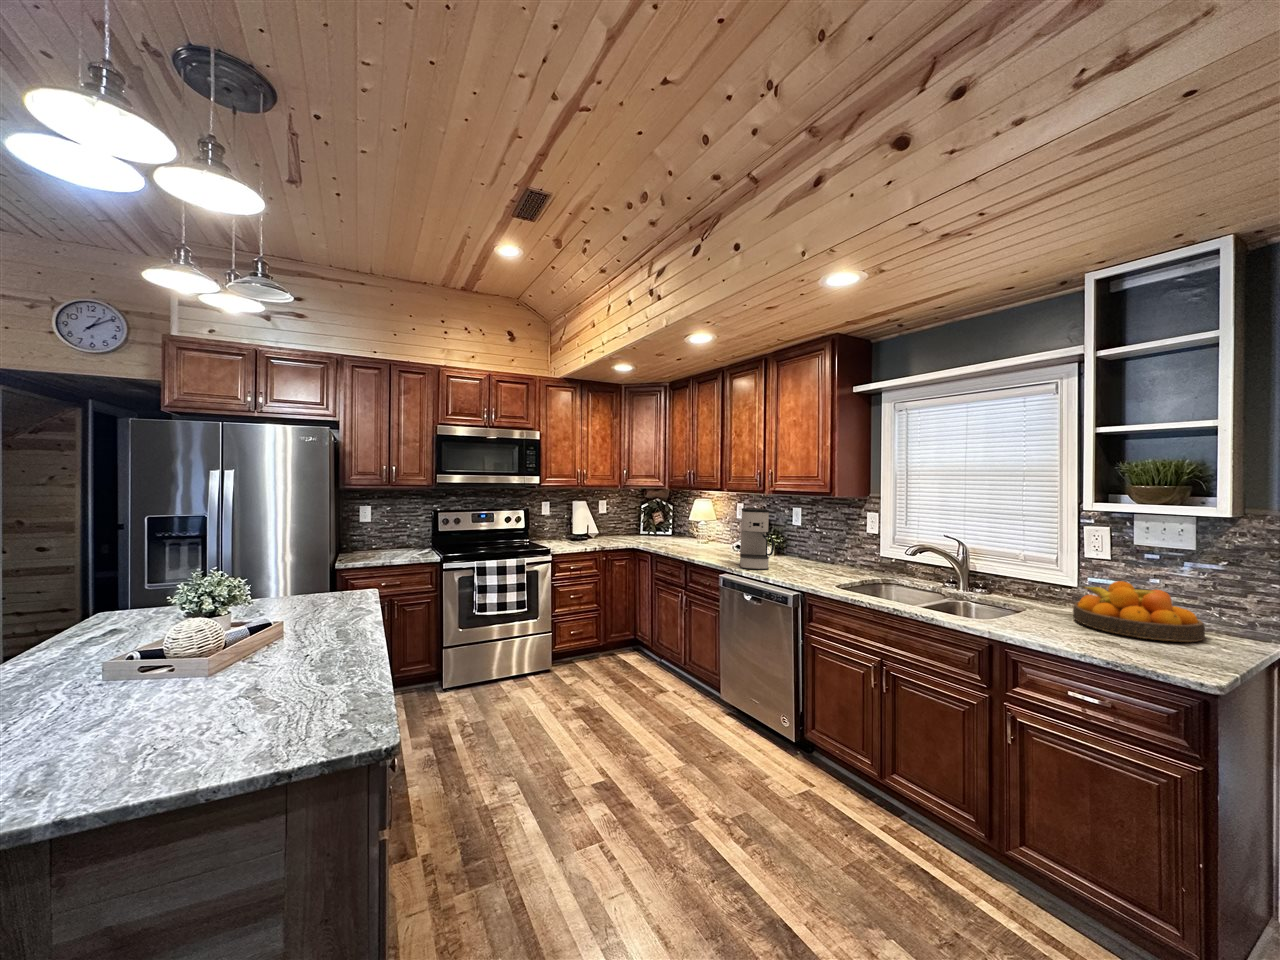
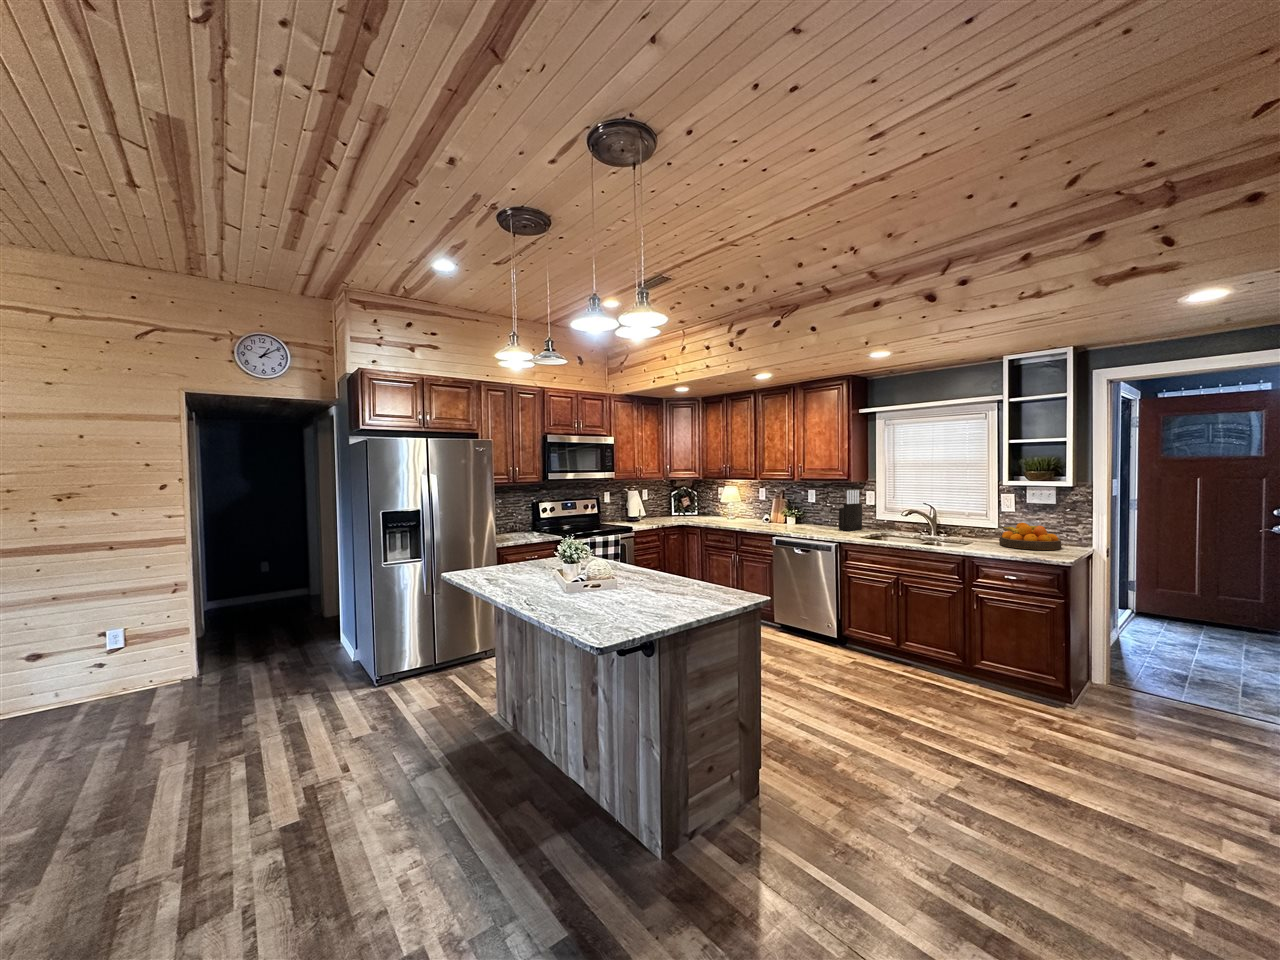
coffee maker: present [740,508,774,570] -> none [783,491,809,532]
knife block: none [820,510,858,571] -> present [839,490,862,531]

